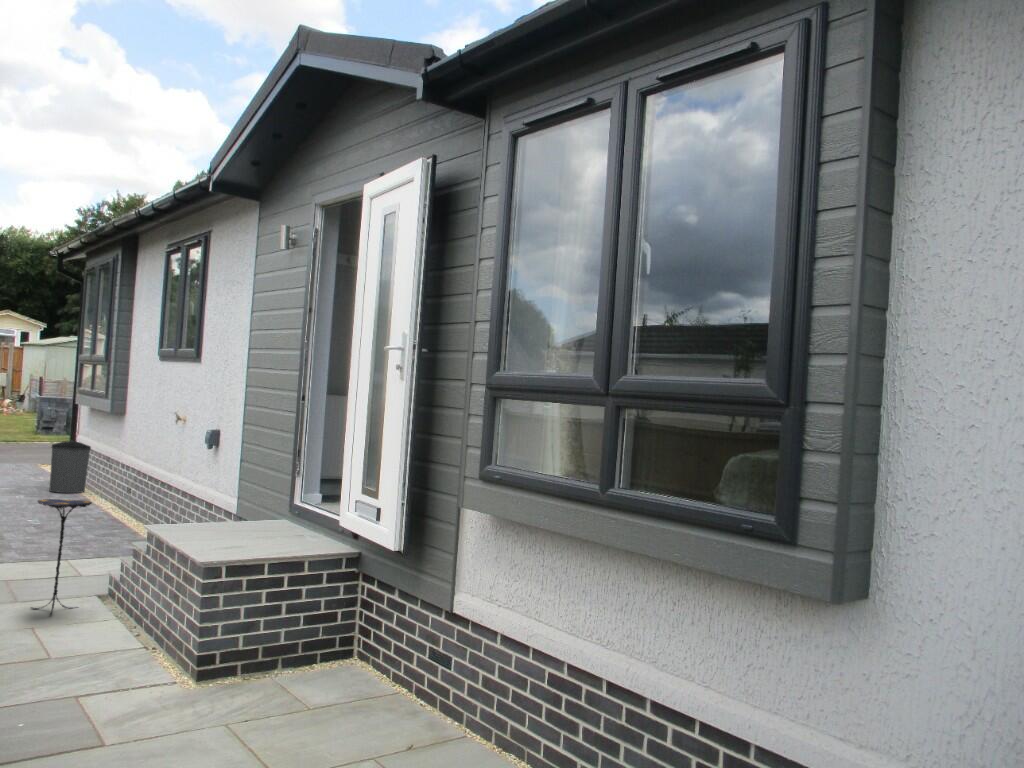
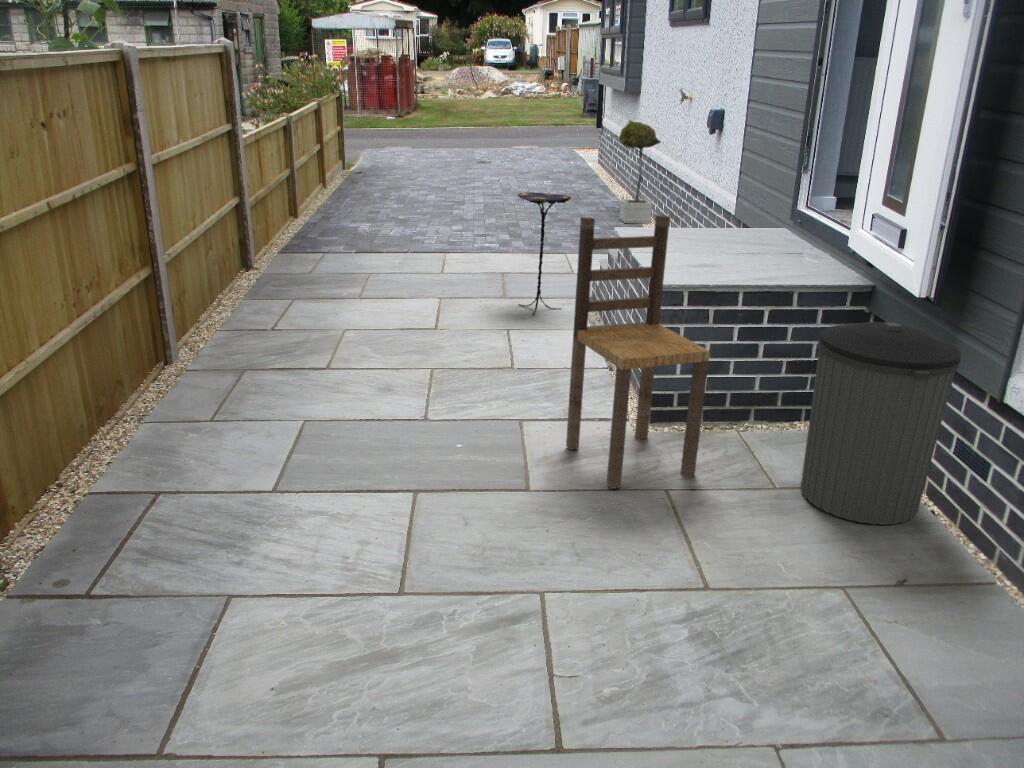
potted tree: none [111,436,153,531] -> present [619,120,661,224]
trash can: present [50,440,91,493] -> present [801,322,961,525]
chair: none [125,506,254,734] -> present [566,215,710,489]

